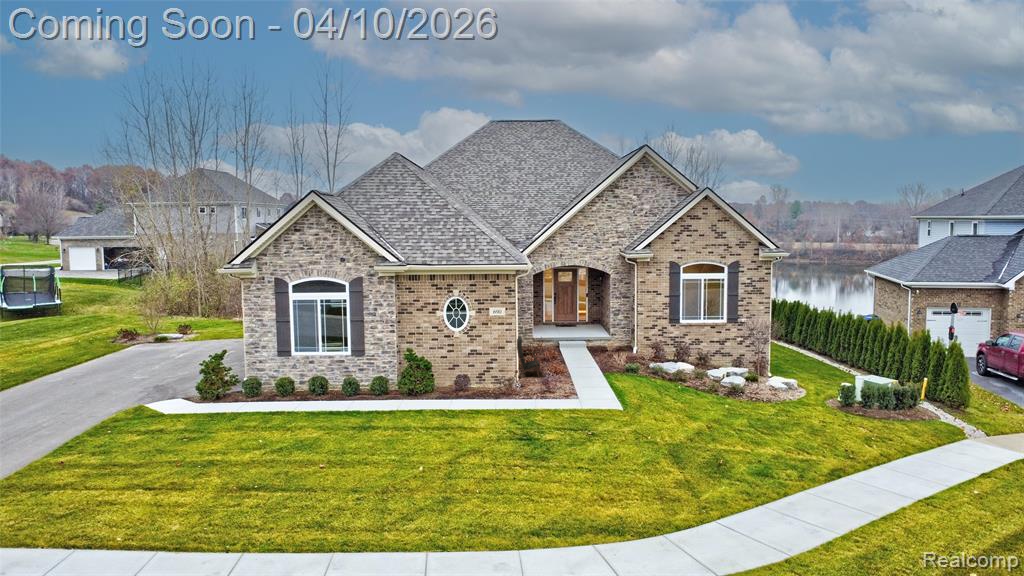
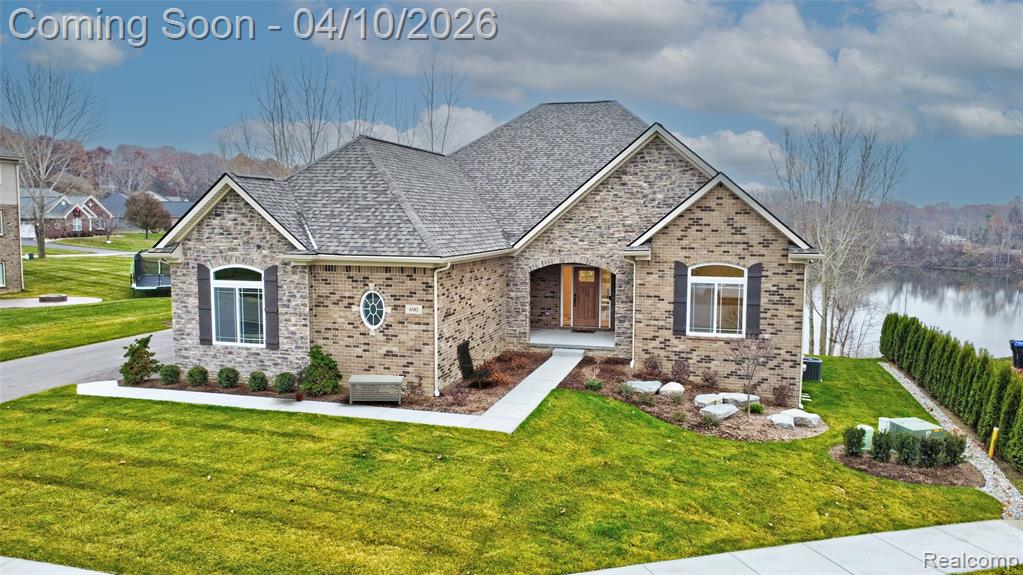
potted tree: none [387,365,414,400] -> present [290,364,312,401]
storage bench: none [442,370,493,399] -> present [348,375,404,404]

